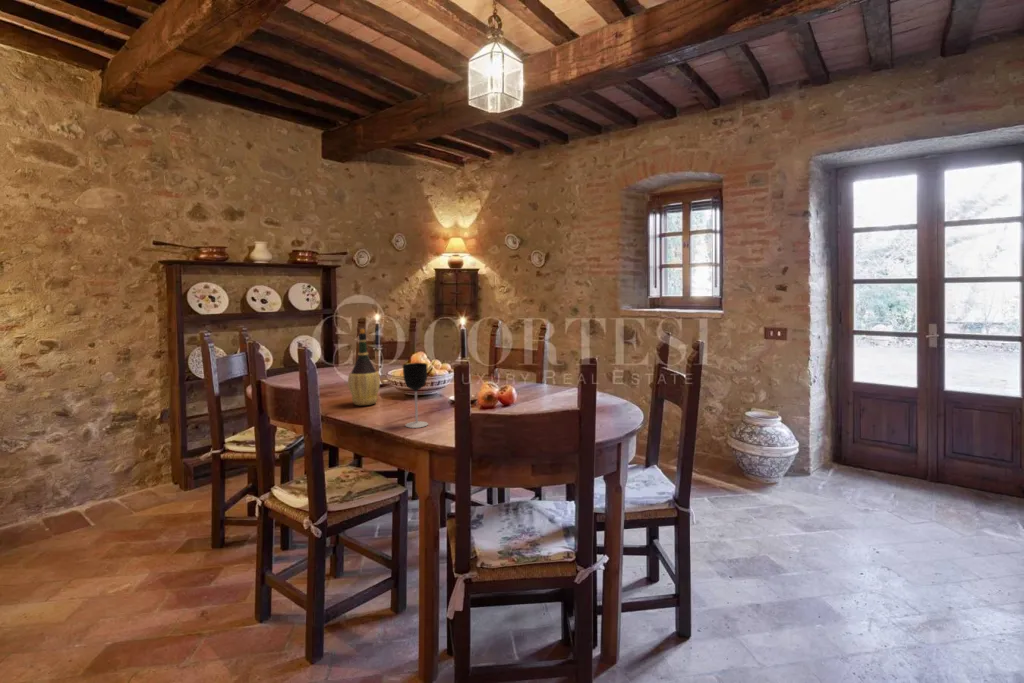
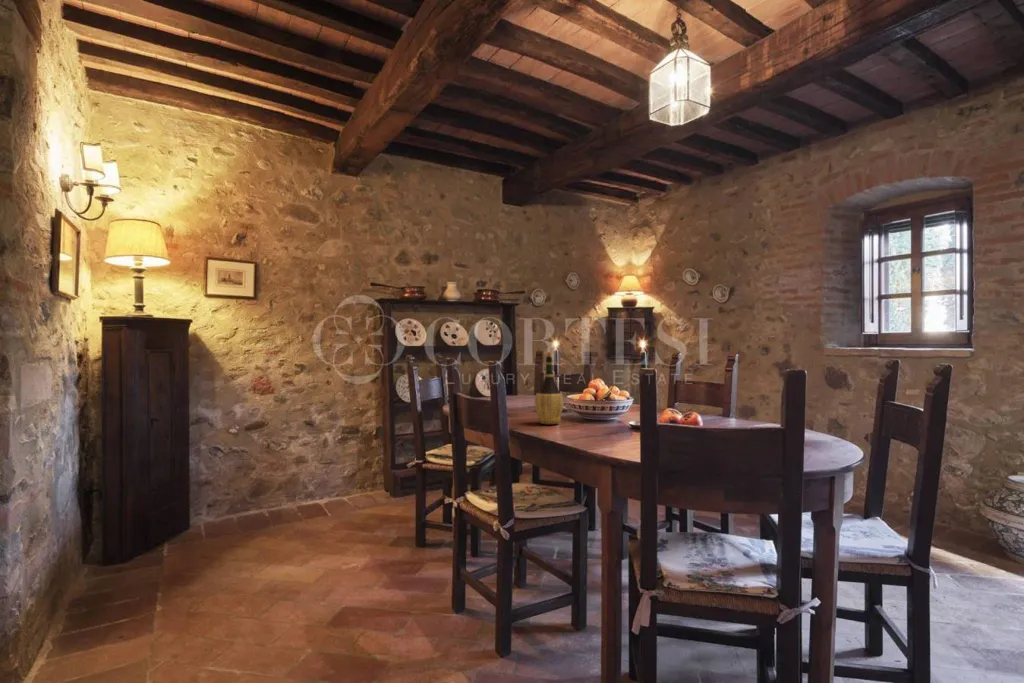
wine glass: present [403,363,428,428] -> none [590,382,613,443]

